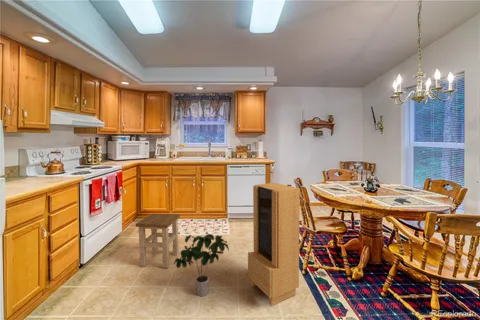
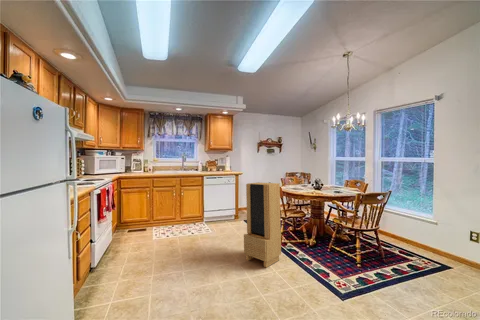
stool: present [136,214,180,268] -> none [145,215,177,261]
potted plant: present [174,234,229,296] -> none [189,221,232,271]

